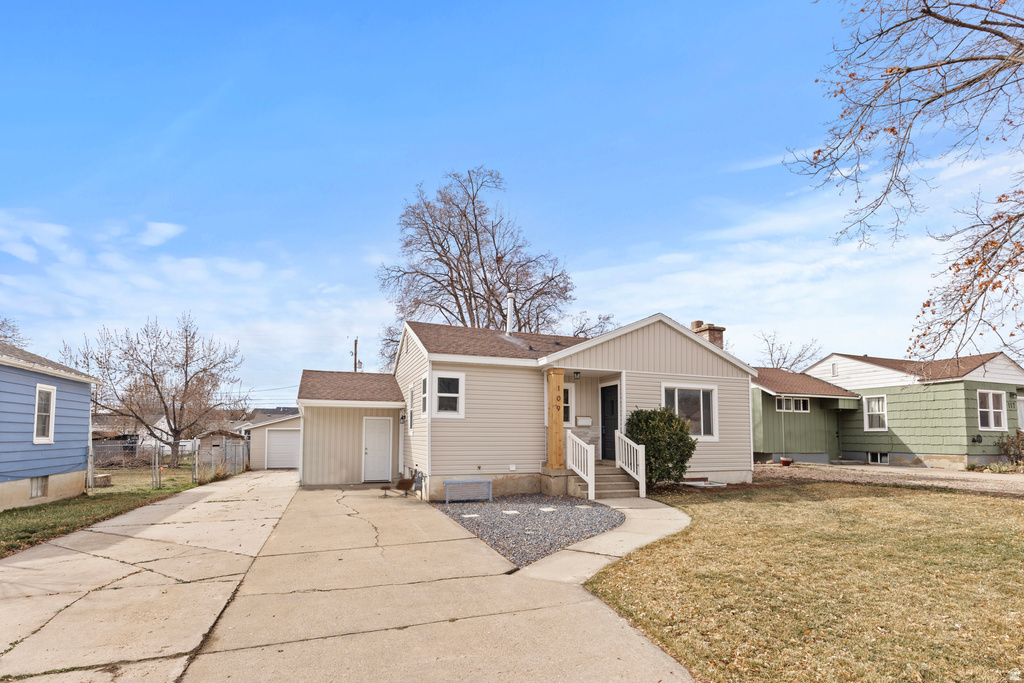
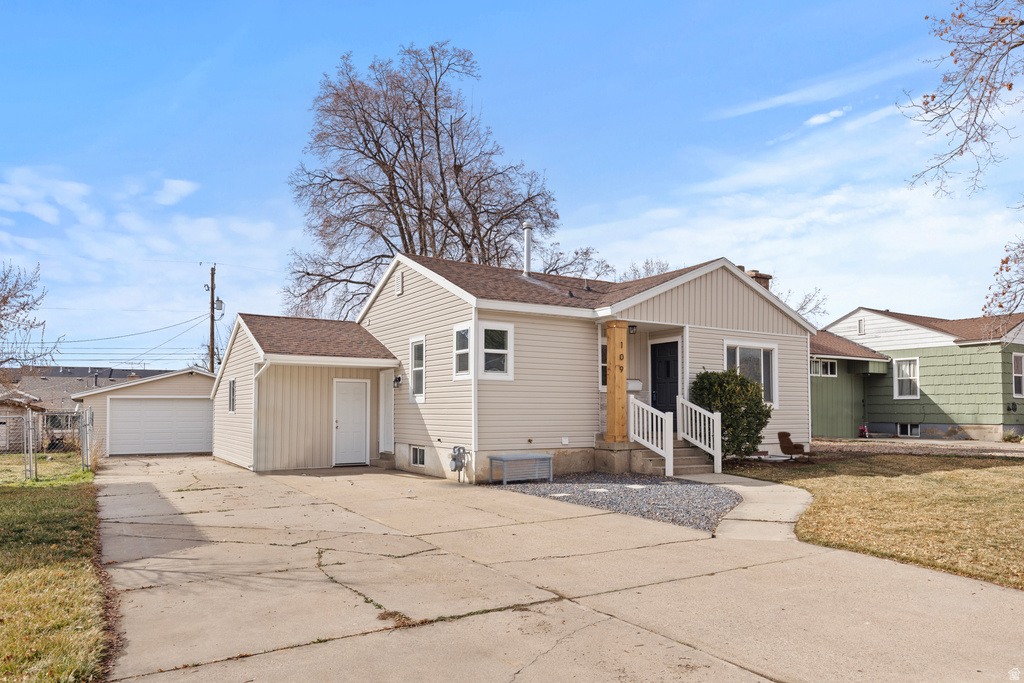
lounge chair: present [381,469,417,496] -> present [778,432,816,464]

